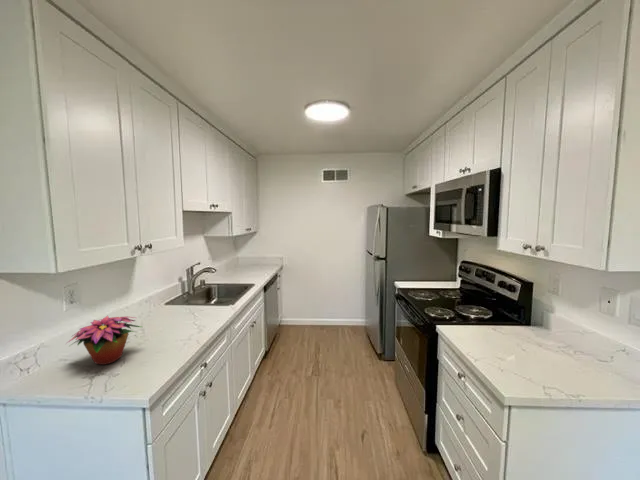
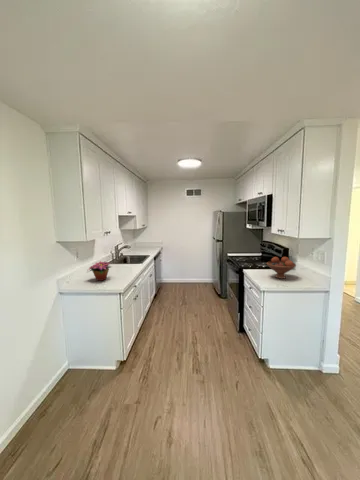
fruit bowl: none [501,306,581,363] -> present [267,257,296,279]

